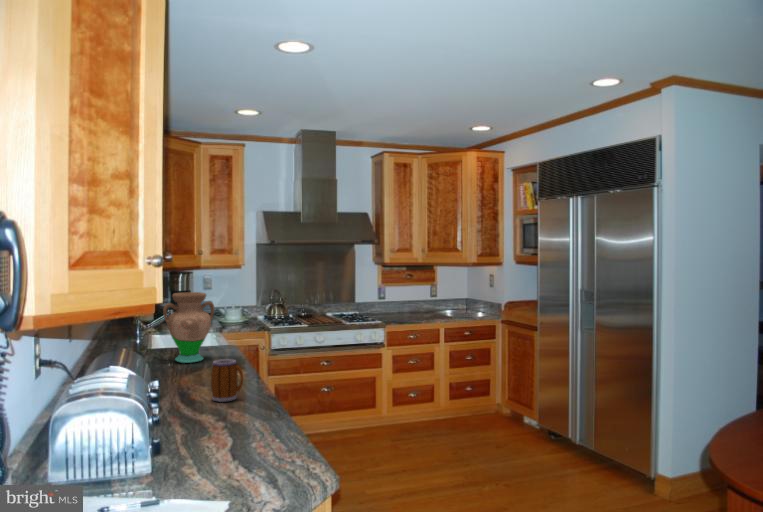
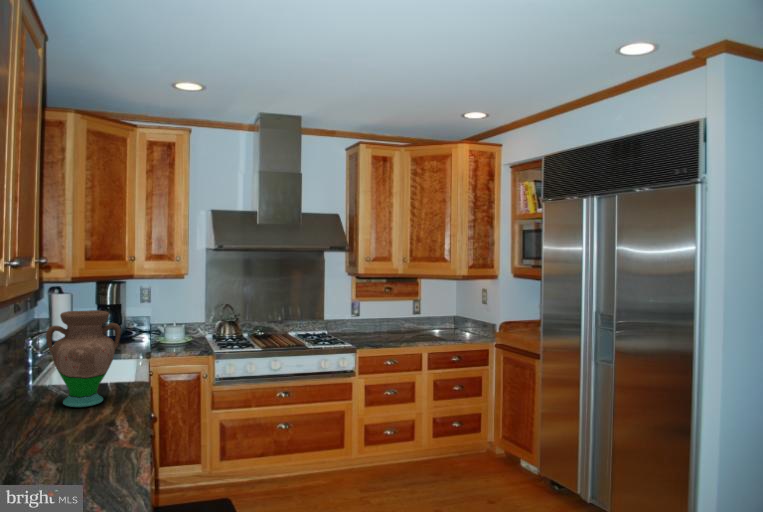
mug: present [211,359,243,402] -> none [75,416,125,484]

